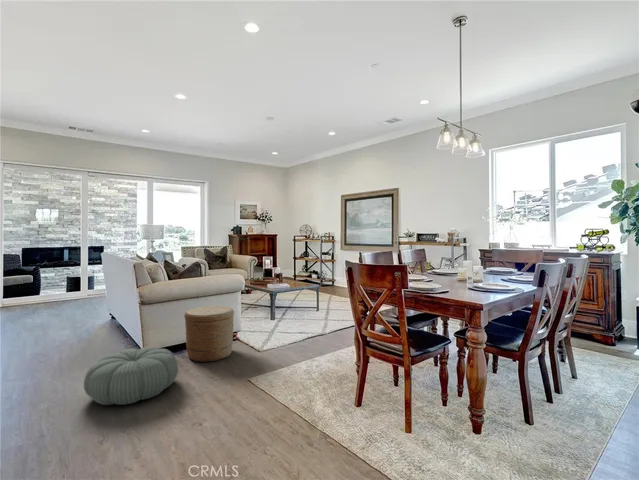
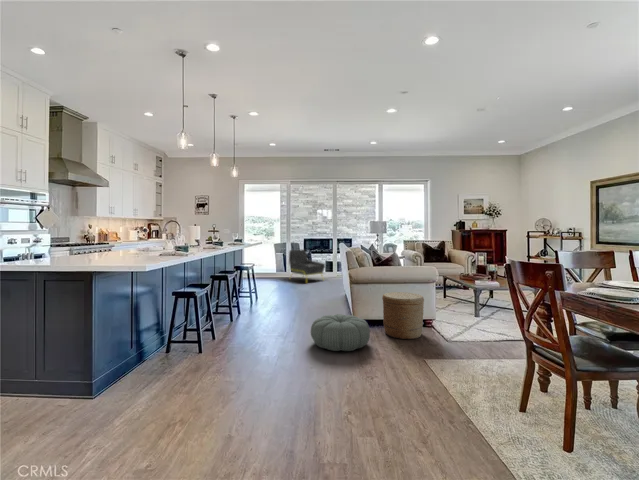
armchair: none [5,263,73,312] -> present [289,249,325,276]

